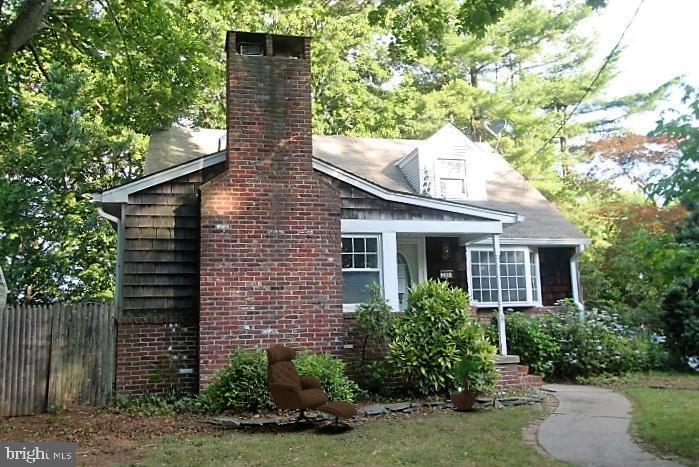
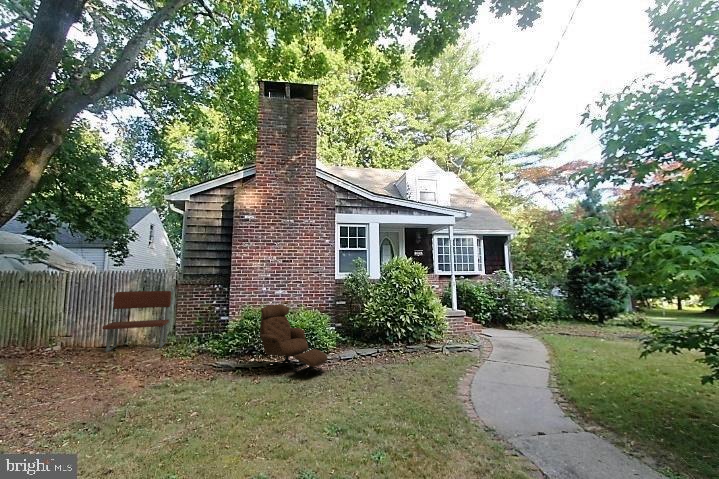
bench: none [28,334,108,420] -> present [102,291,171,352]
potted tree: present [451,357,478,410] -> none [407,312,431,355]

